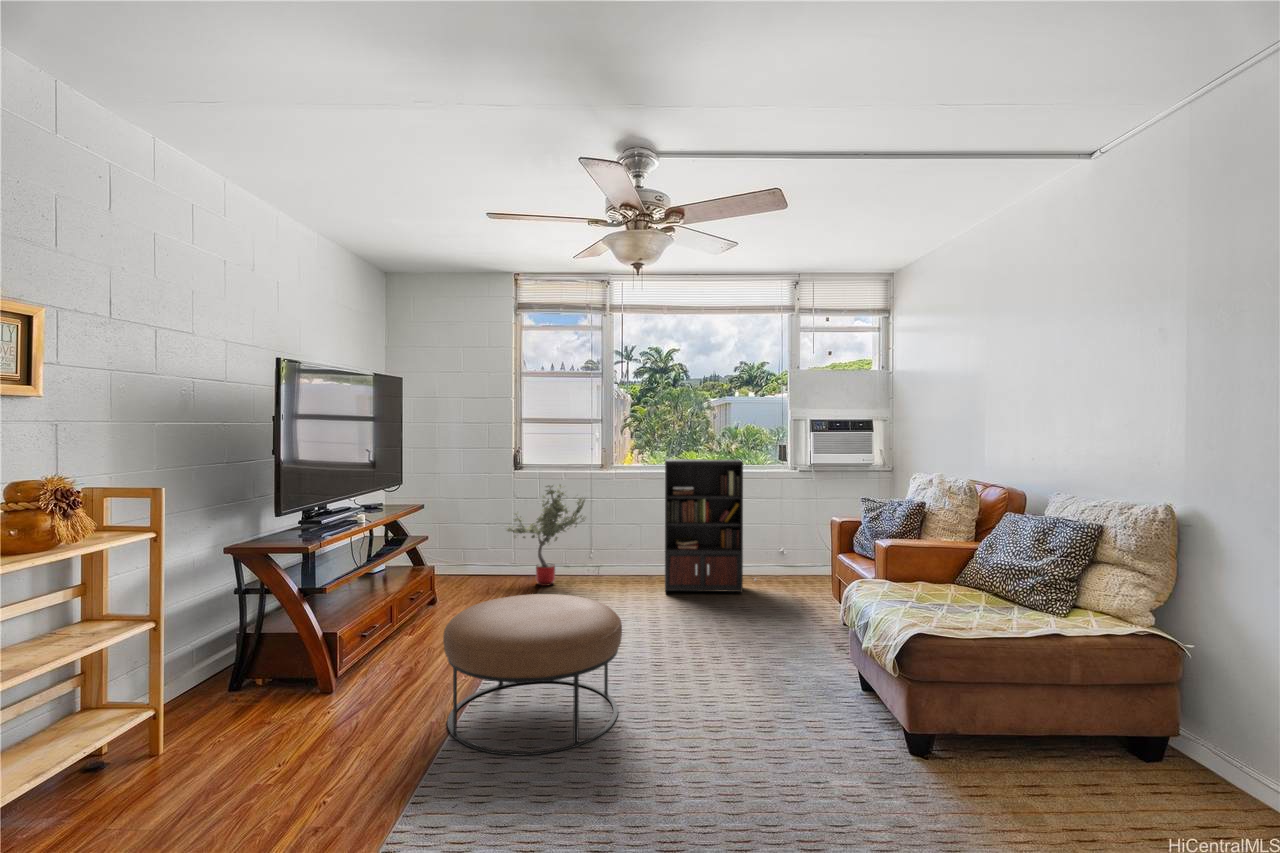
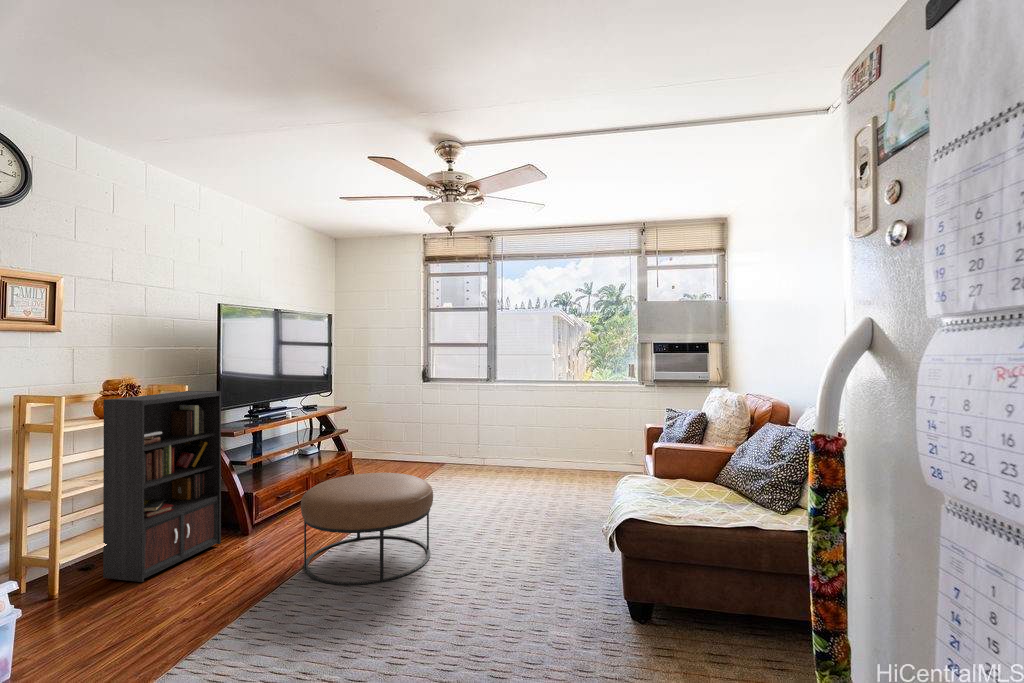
bookcase: present [665,459,756,593] -> present [103,391,221,582]
potted tree: present [507,485,585,586] -> none [411,392,471,470]

